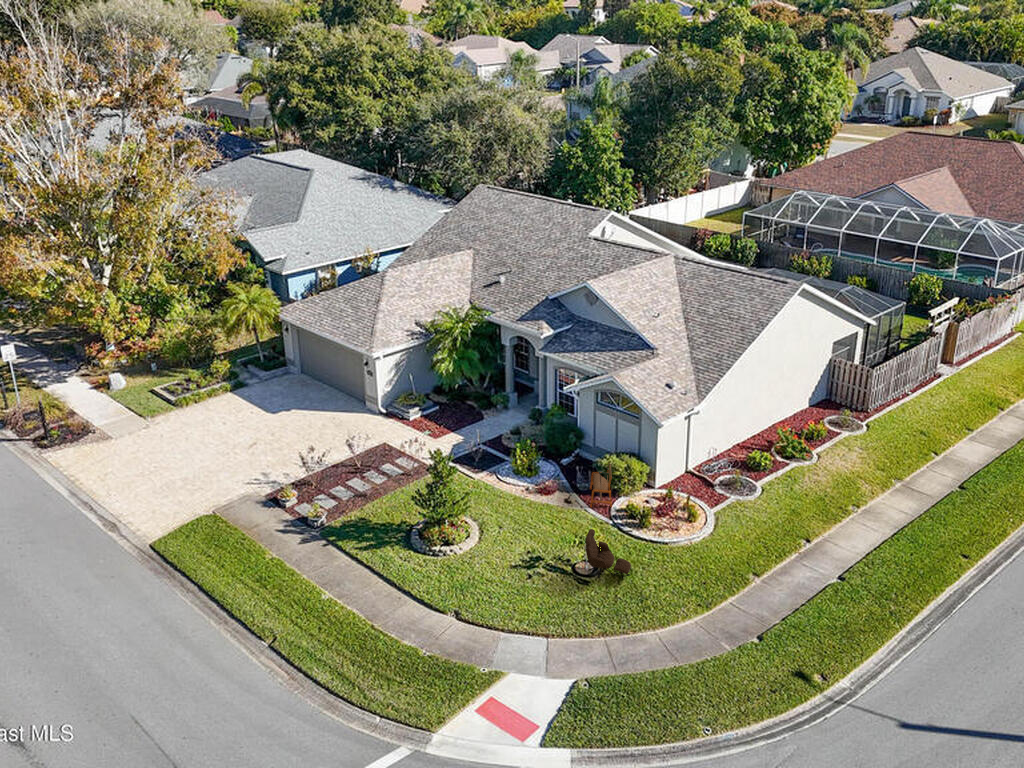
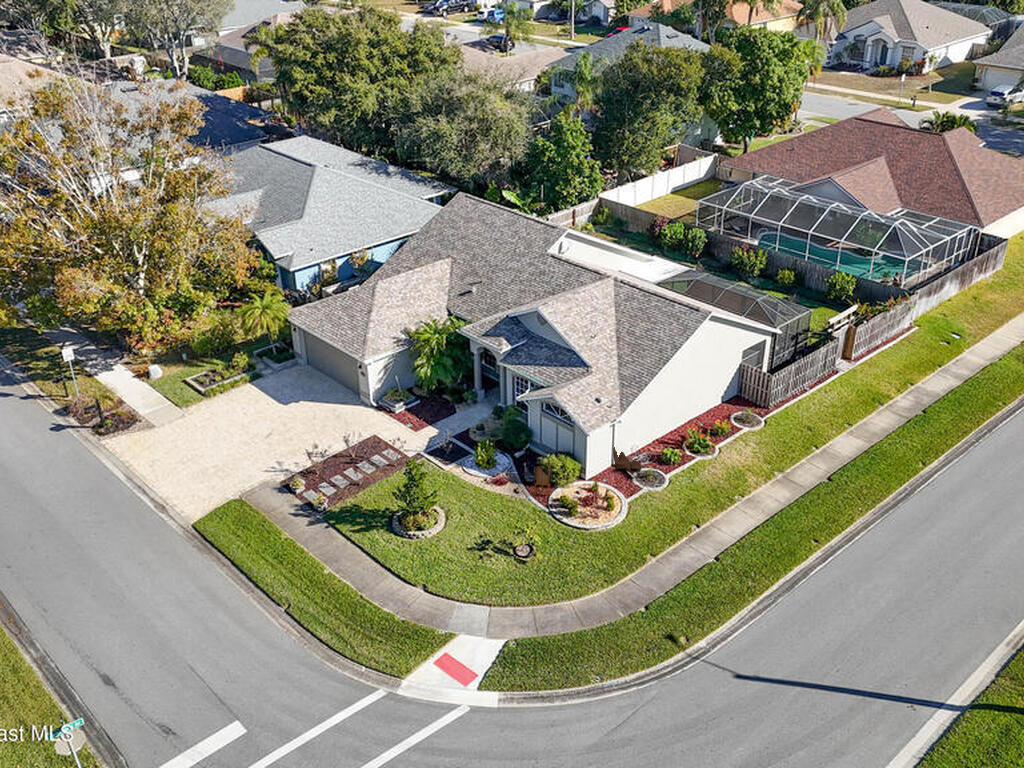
lounge chair: present [585,529,631,579] -> present [613,447,641,475]

